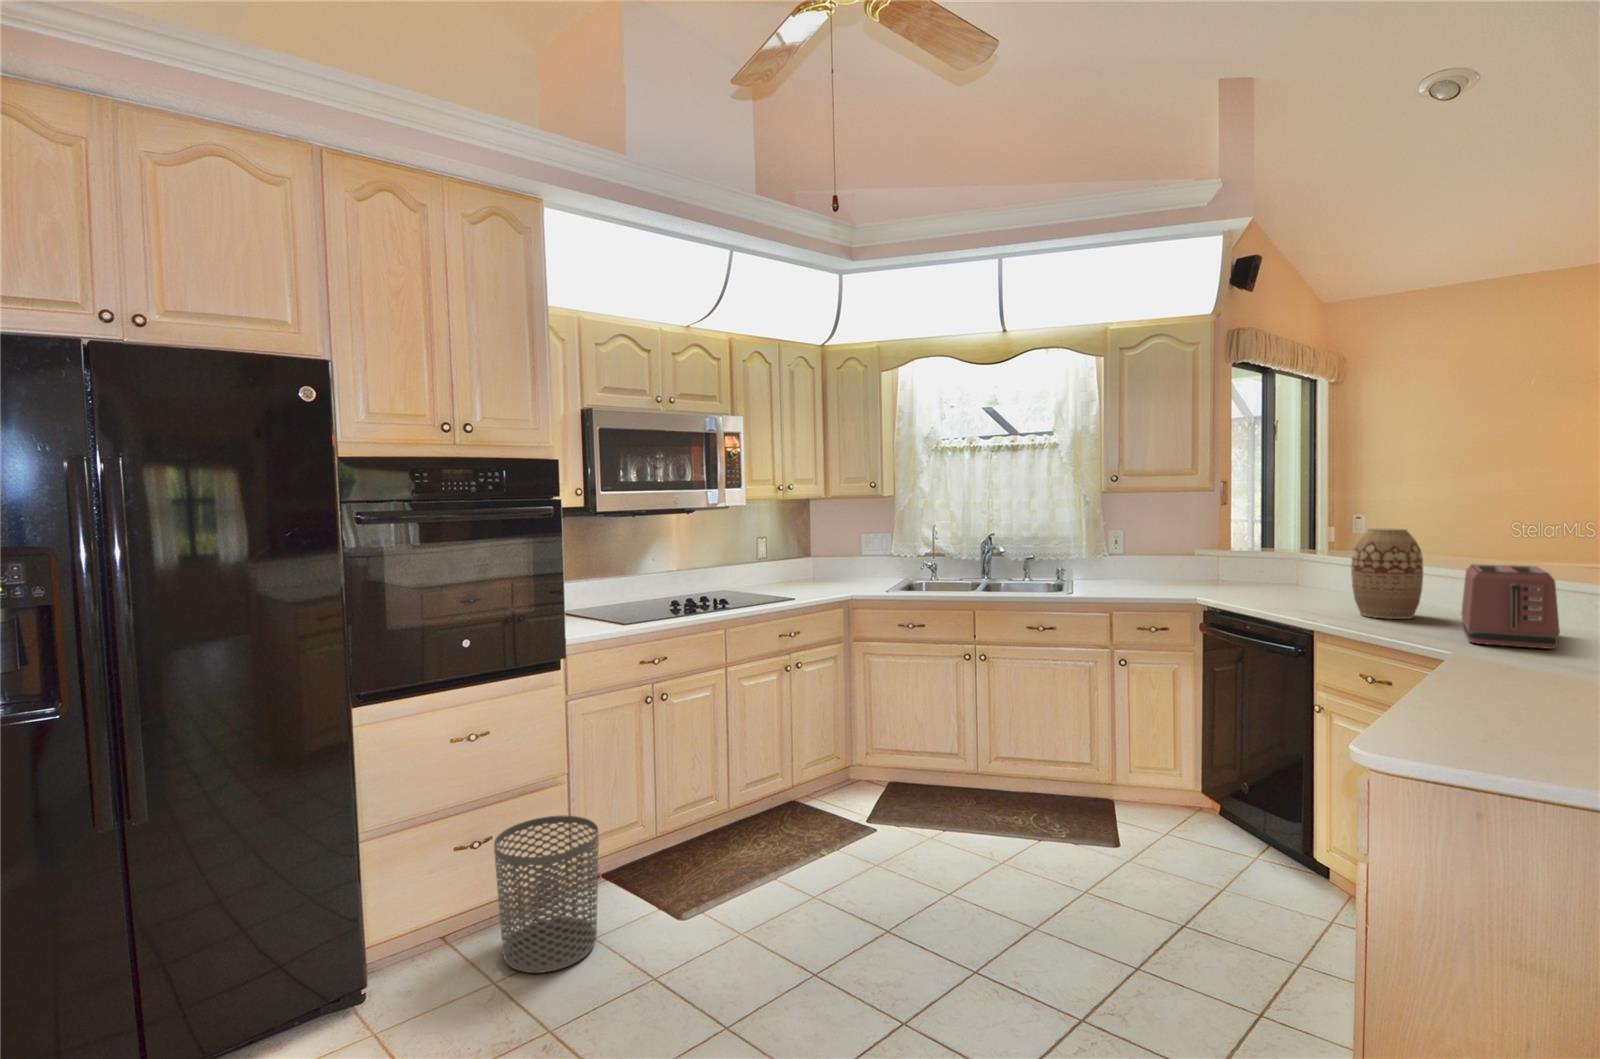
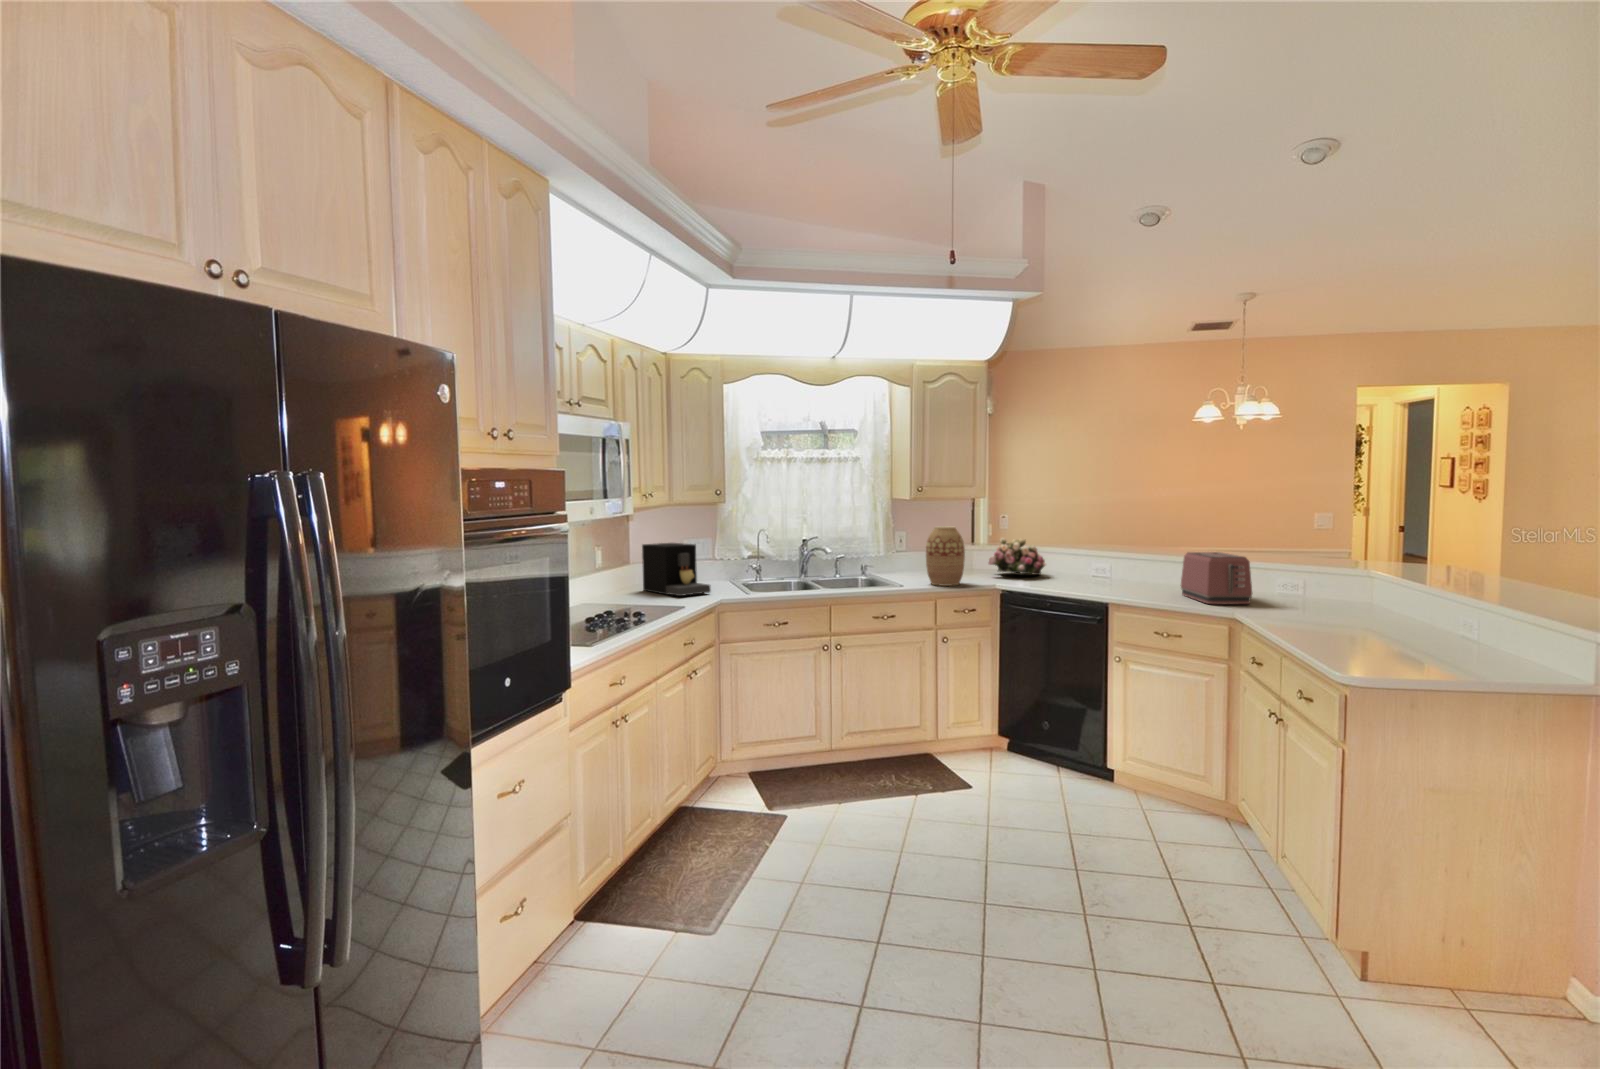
vase: present [1351,528,1423,619] -> present [926,527,965,586]
coffee maker: none [809,536,857,588] -> present [642,543,711,596]
flower arrangement: none [1216,540,1304,590] -> present [989,538,1046,575]
waste bin: present [494,816,599,973] -> none [549,857,661,1033]

